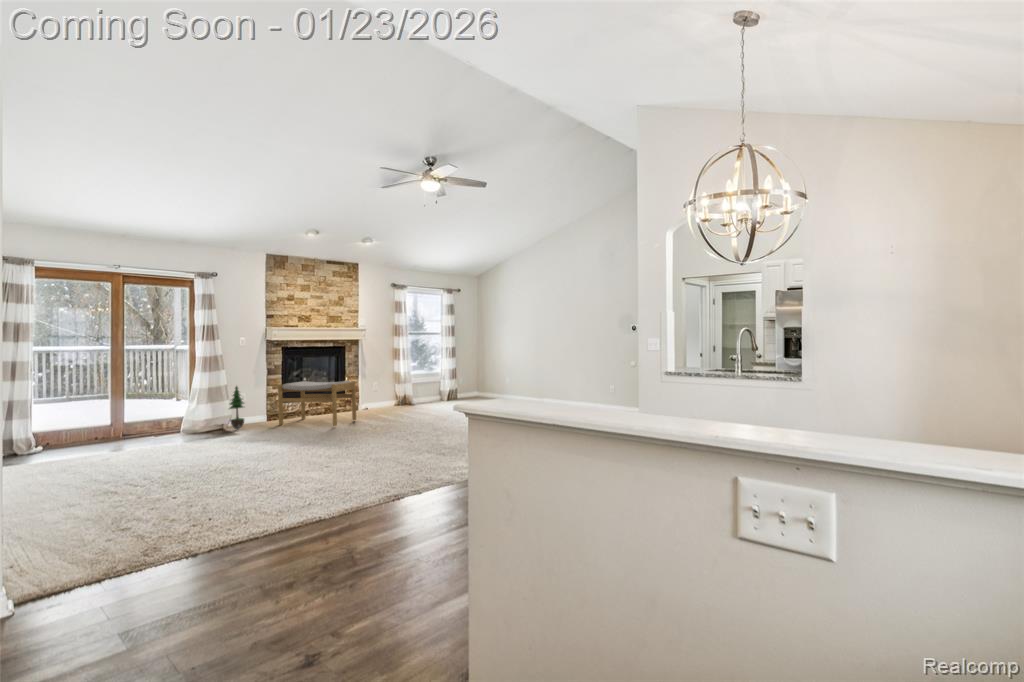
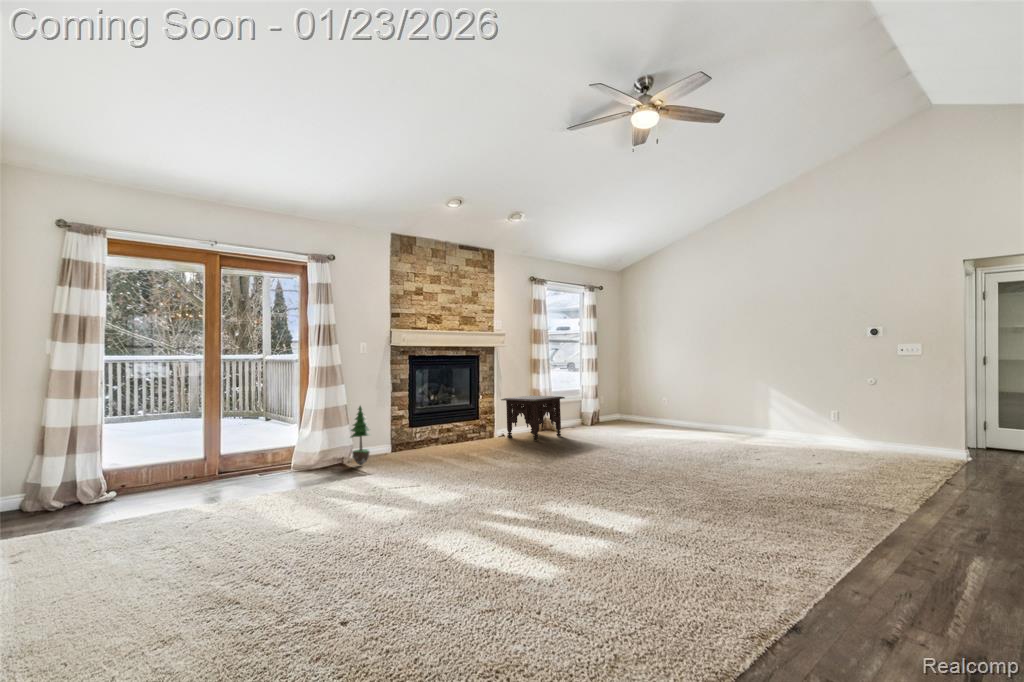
side table: none [364,378,415,412] -> present [501,395,565,441]
footstool: present [278,381,356,426] -> none [409,400,507,462]

